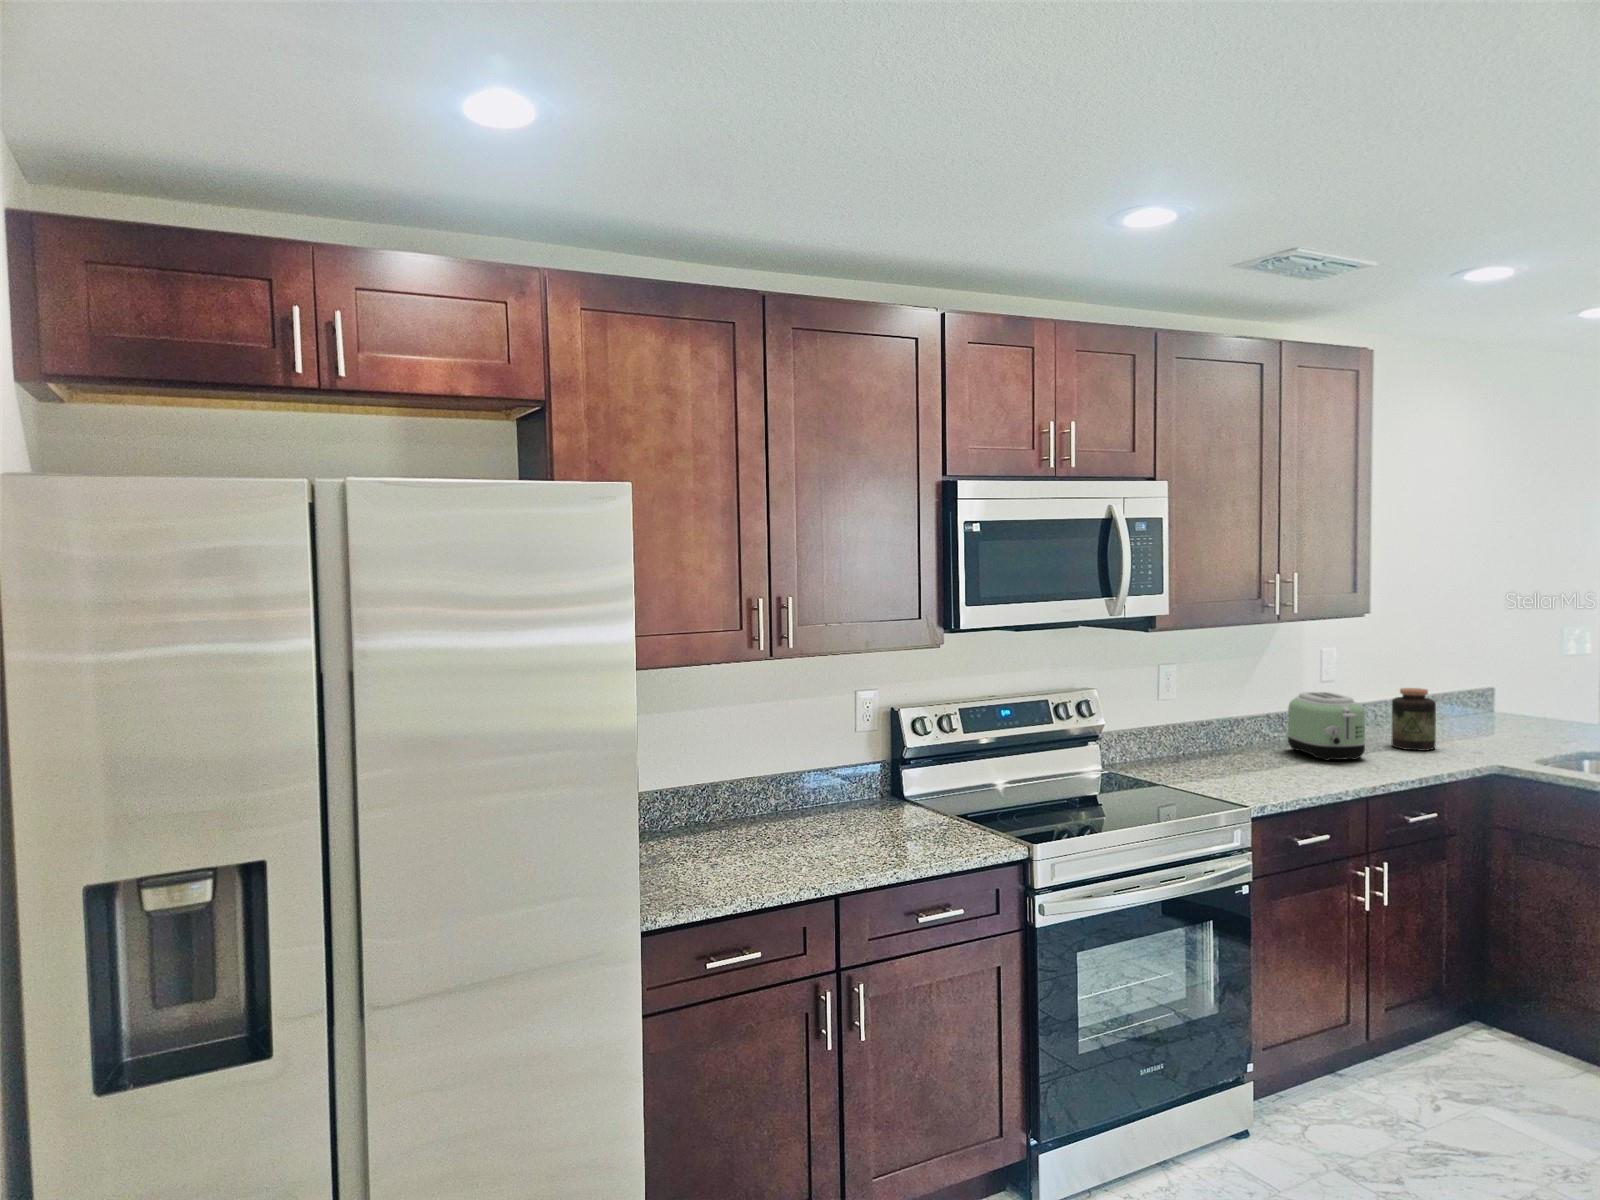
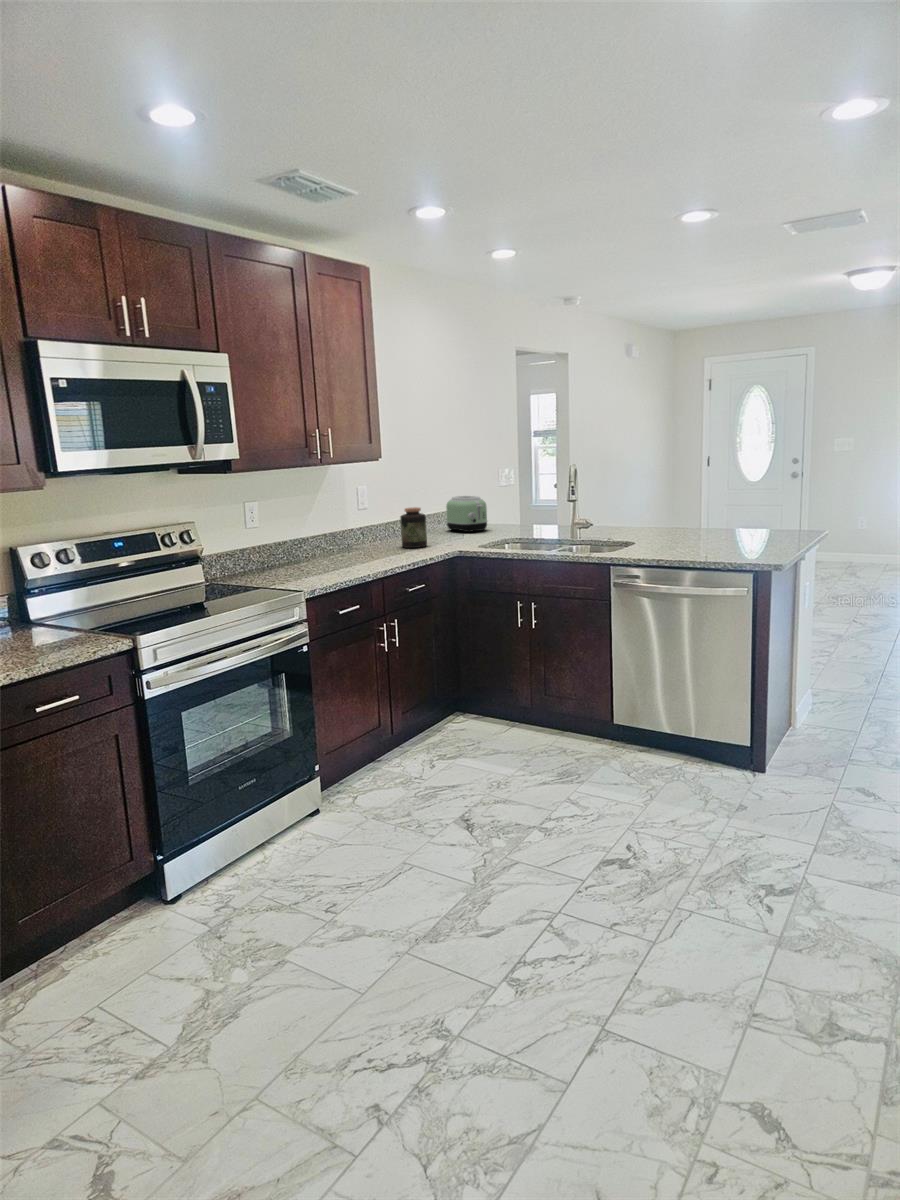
toaster: present [1287,692,1366,761] -> present [446,496,487,533]

